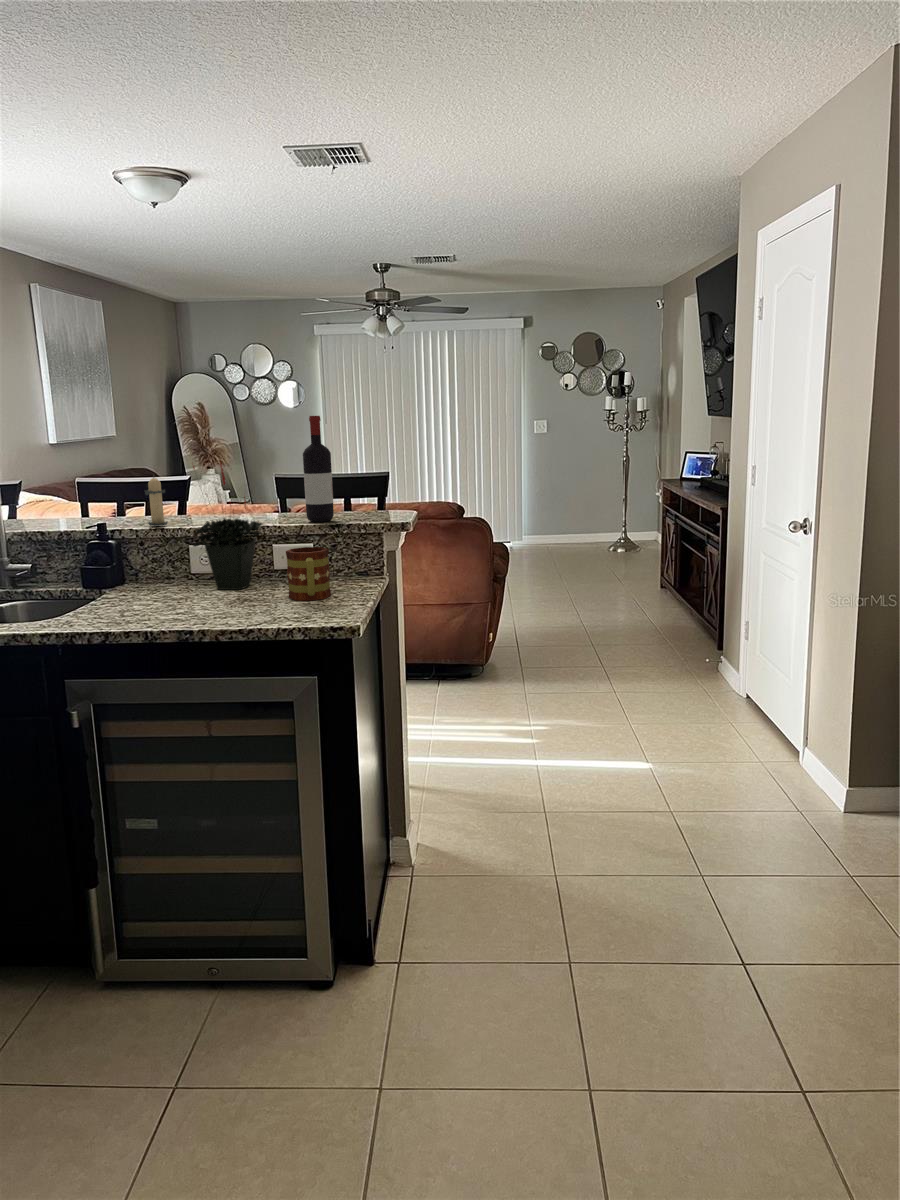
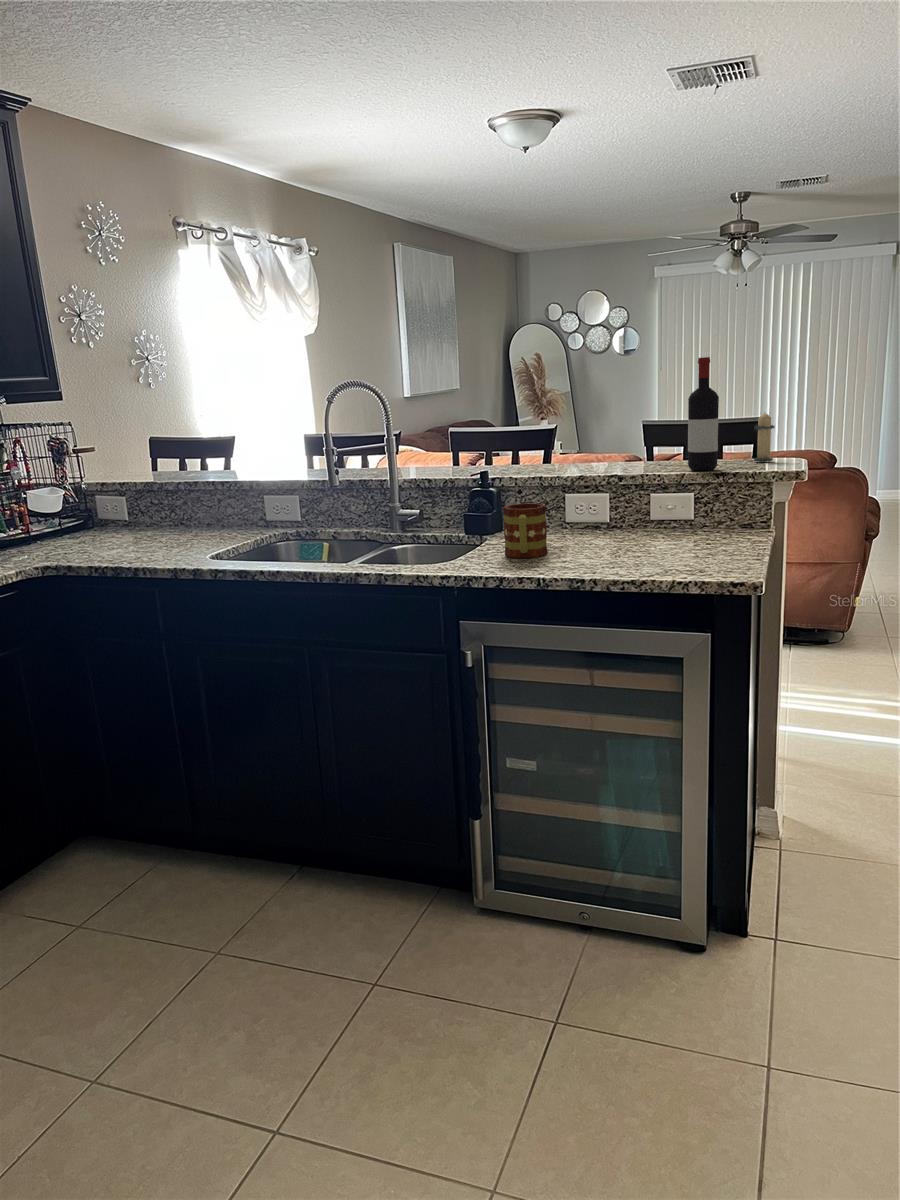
potted plant: present [193,464,262,590] -> none [574,406,645,540]
candle: present [145,475,168,526] -> present [753,413,775,461]
mug: present [286,547,331,601] -> present [503,503,548,558]

